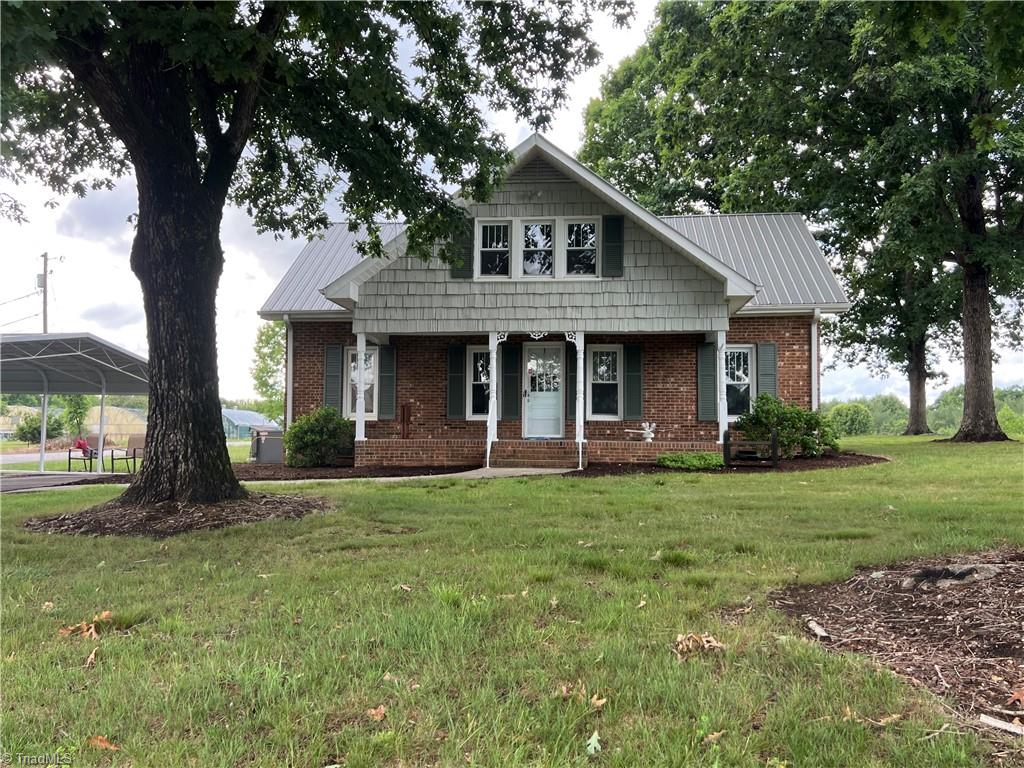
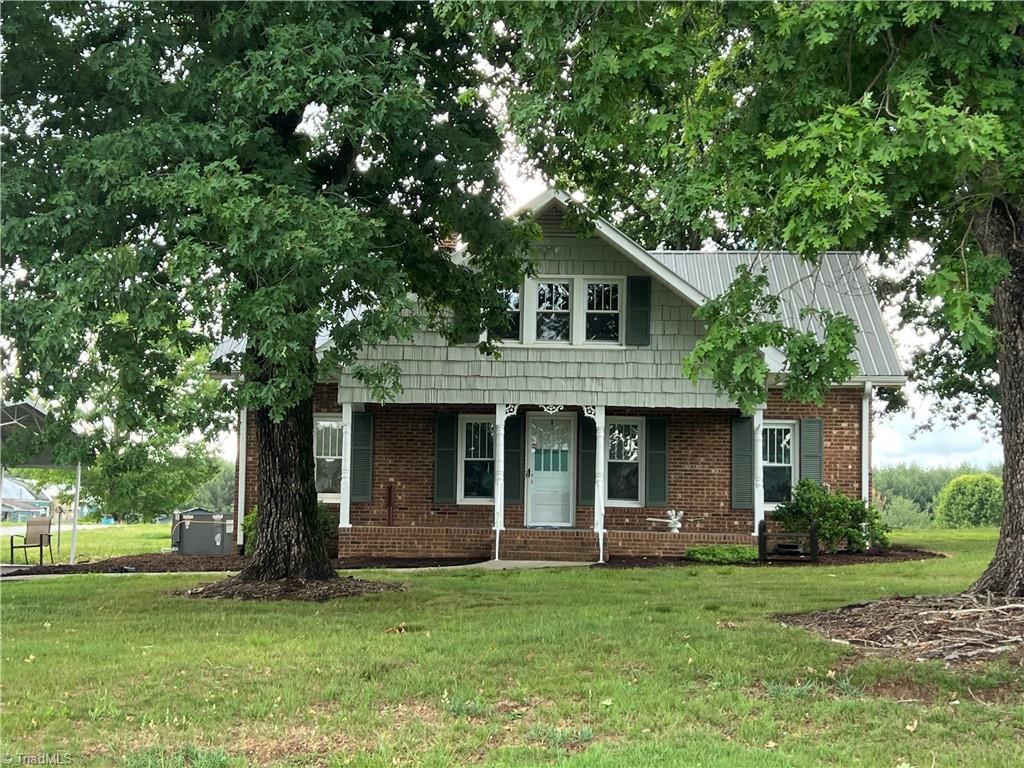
decorative plant: none [811,434,842,461] -> present [868,526,879,556]

